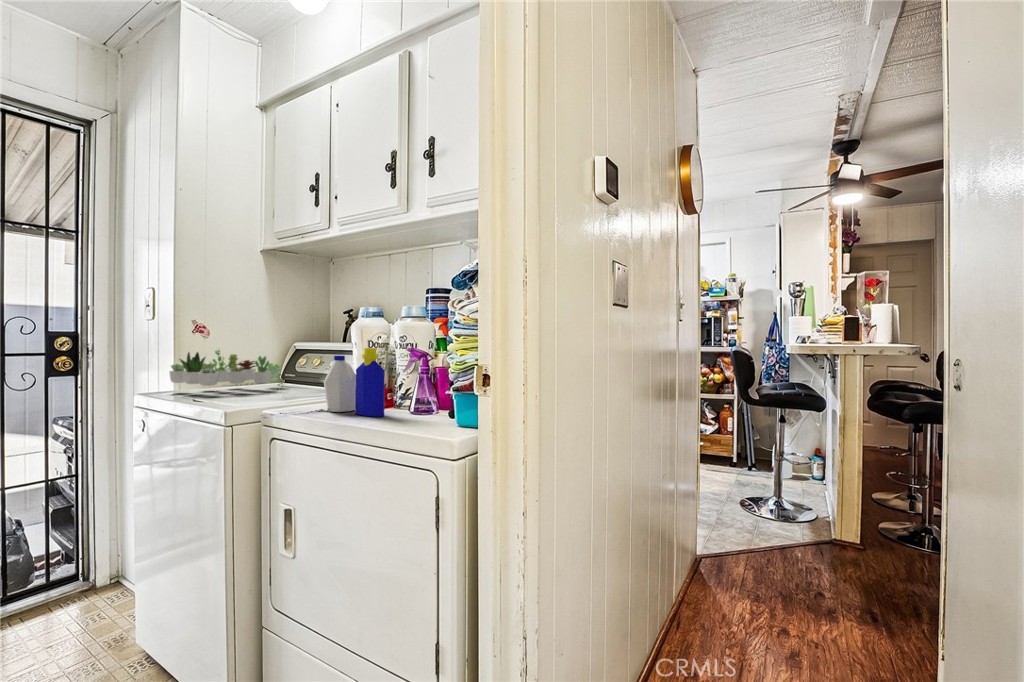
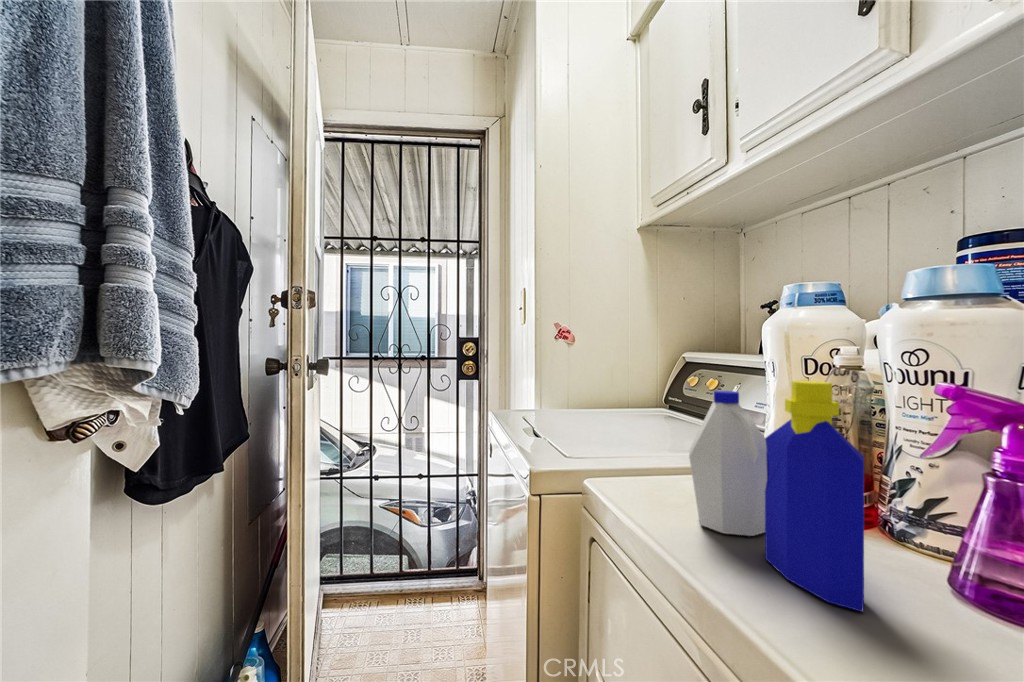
succulent plant: present [170,350,284,389] -> none [524,358,658,423]

